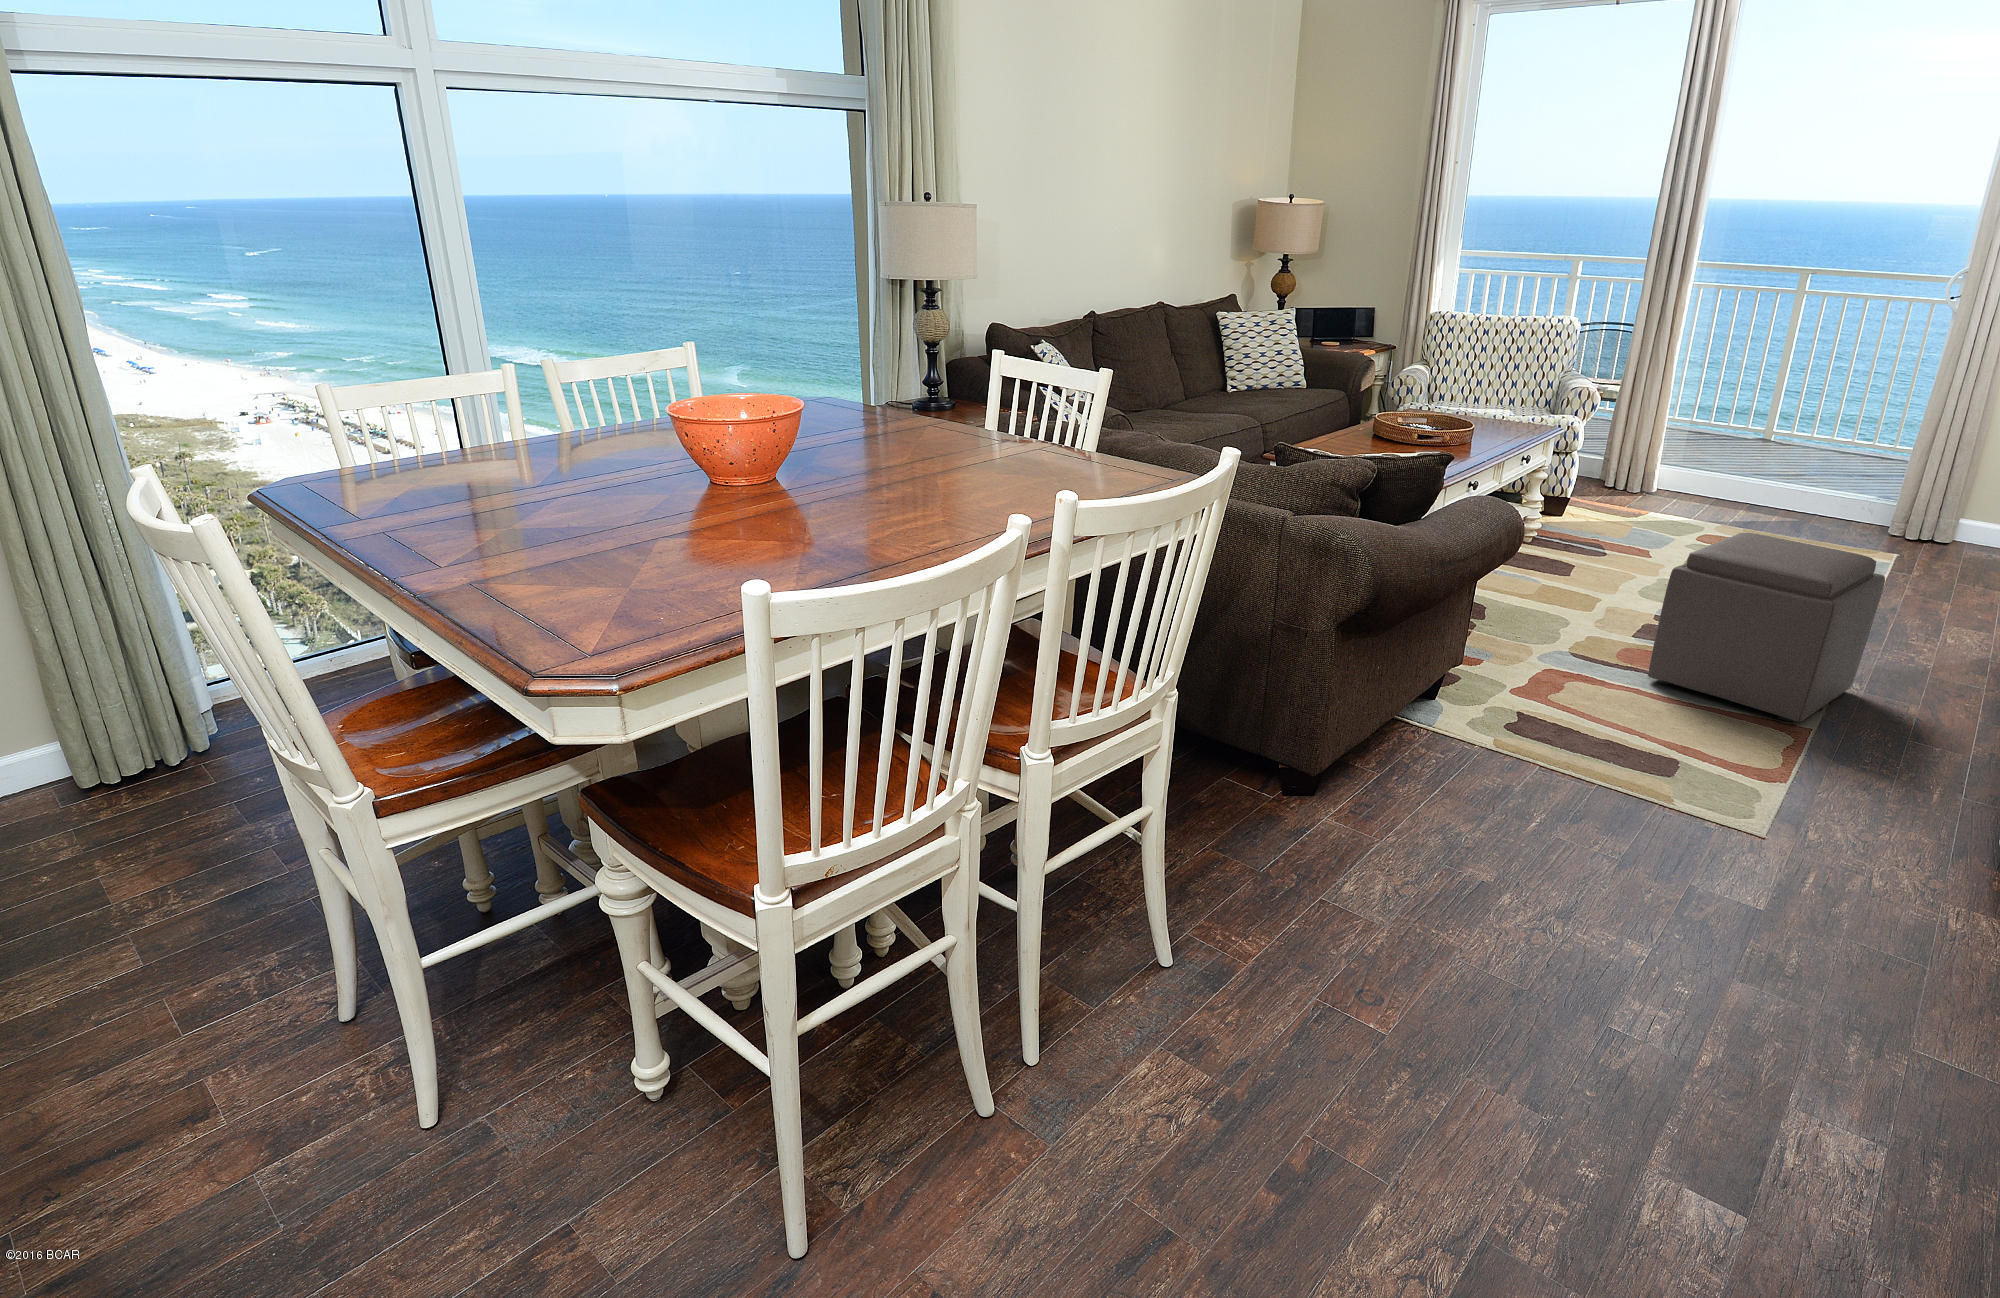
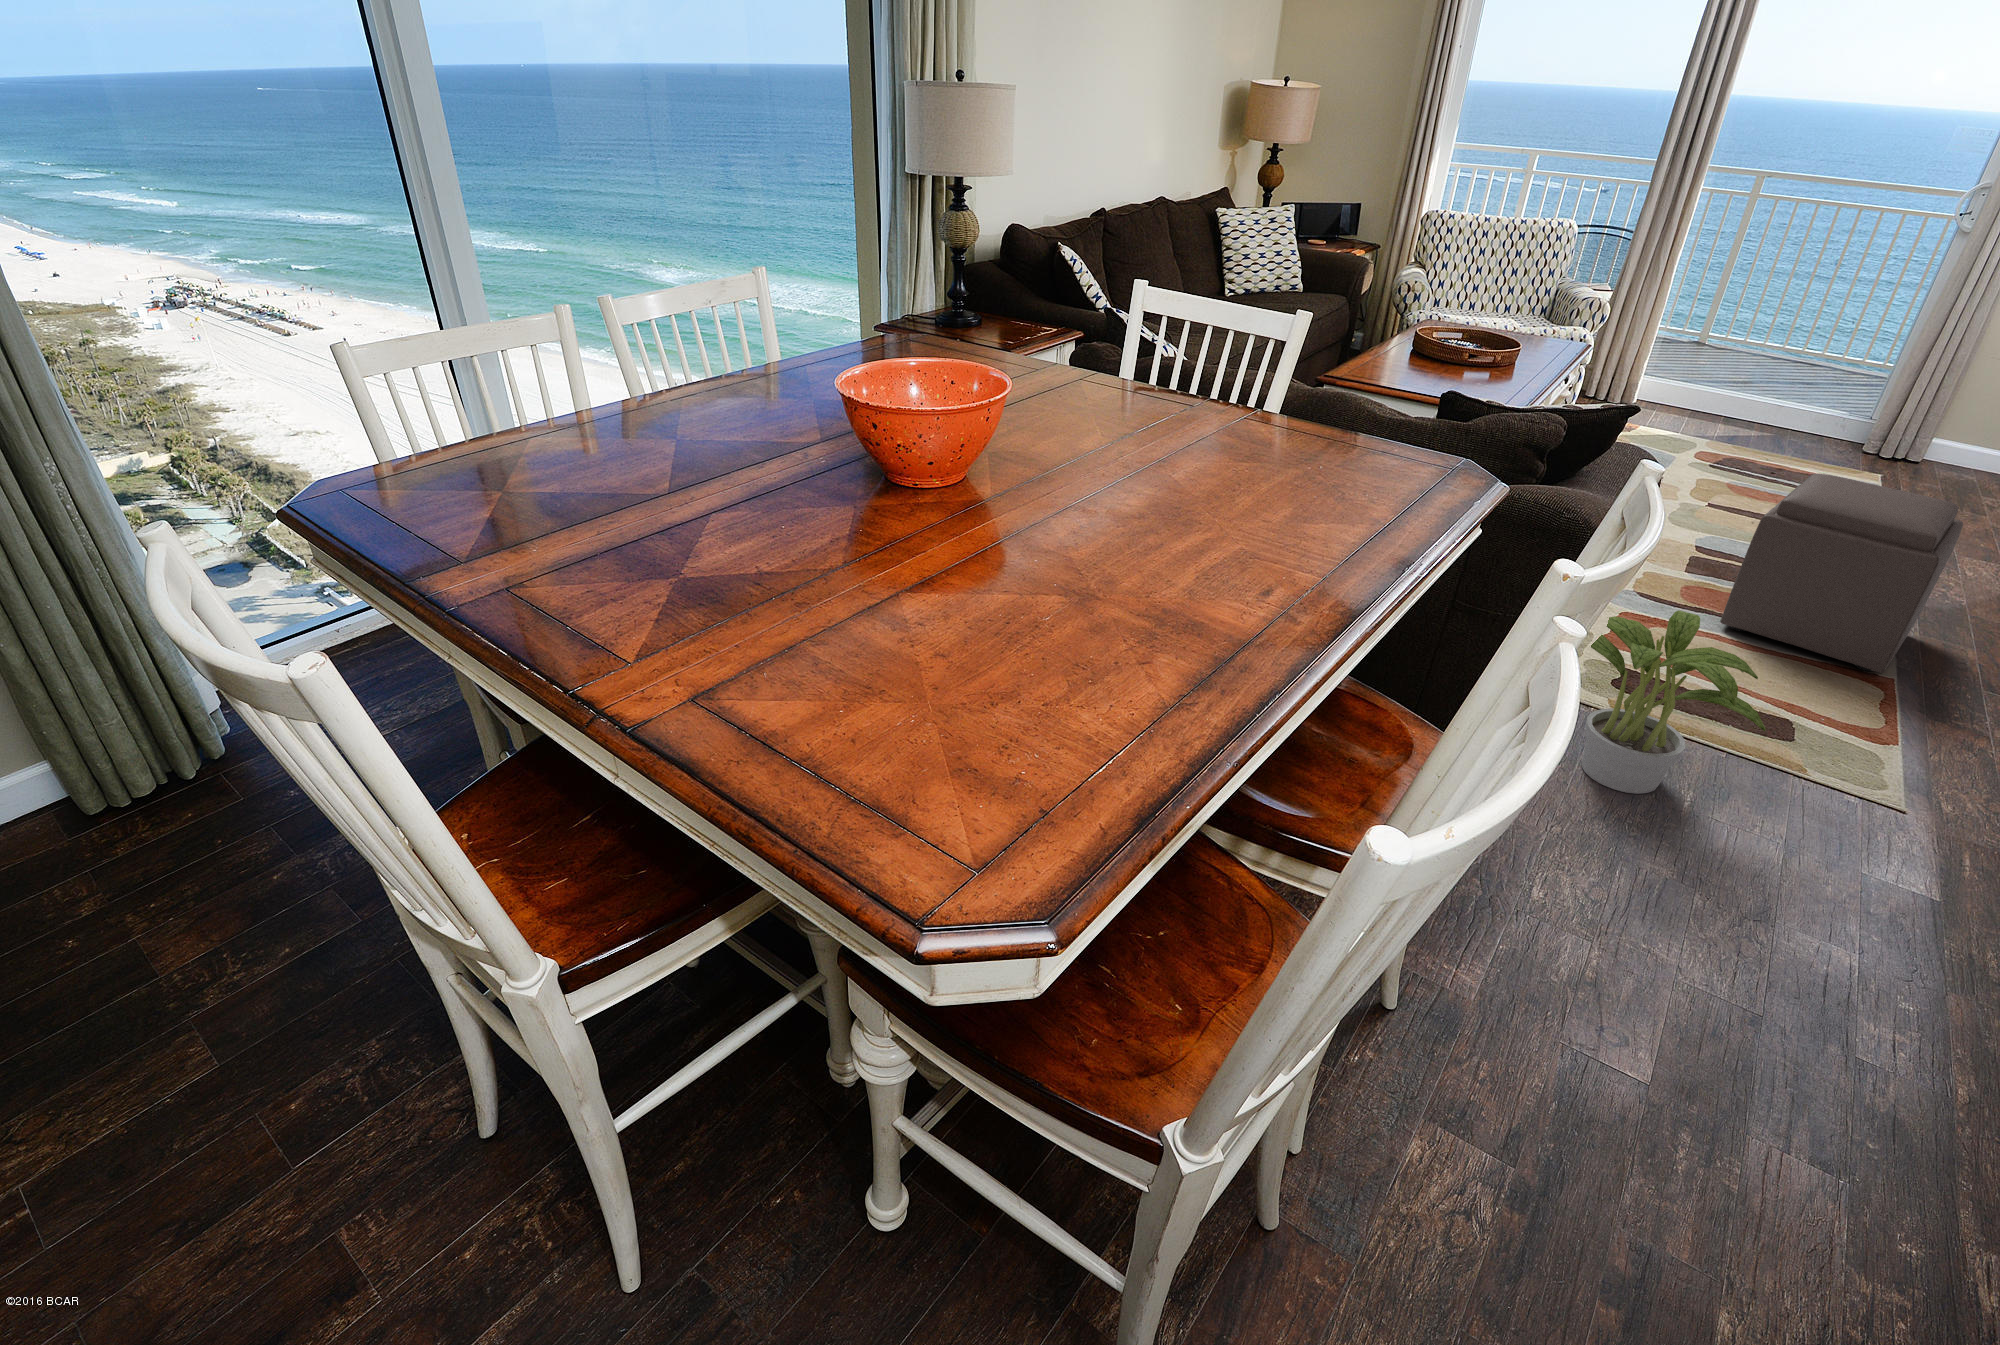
potted plant: none [1413,638,1598,812] -> present [1581,610,1766,794]

